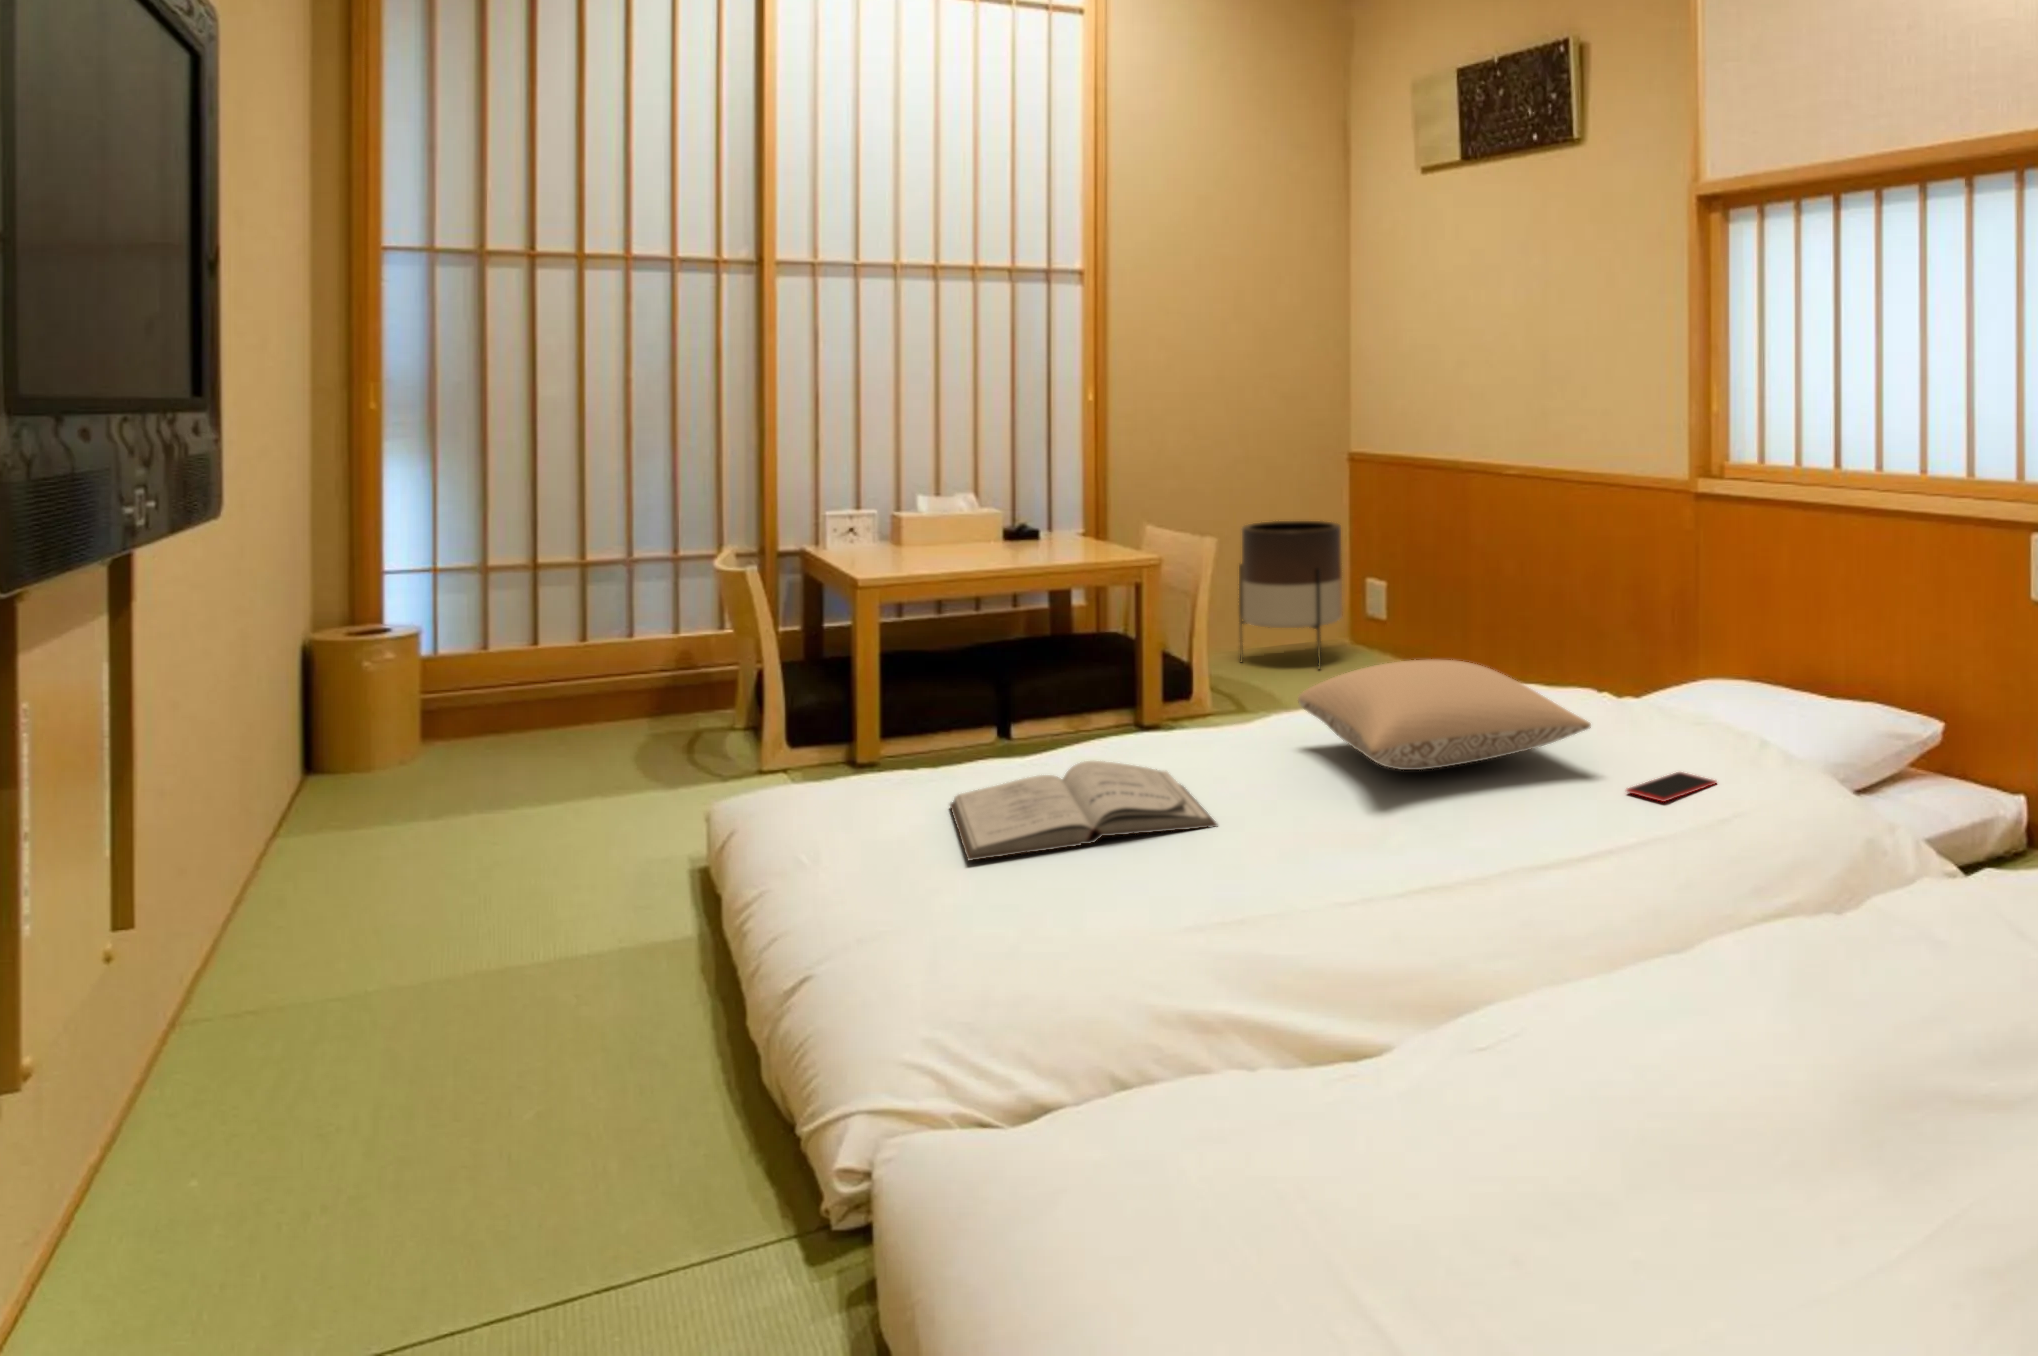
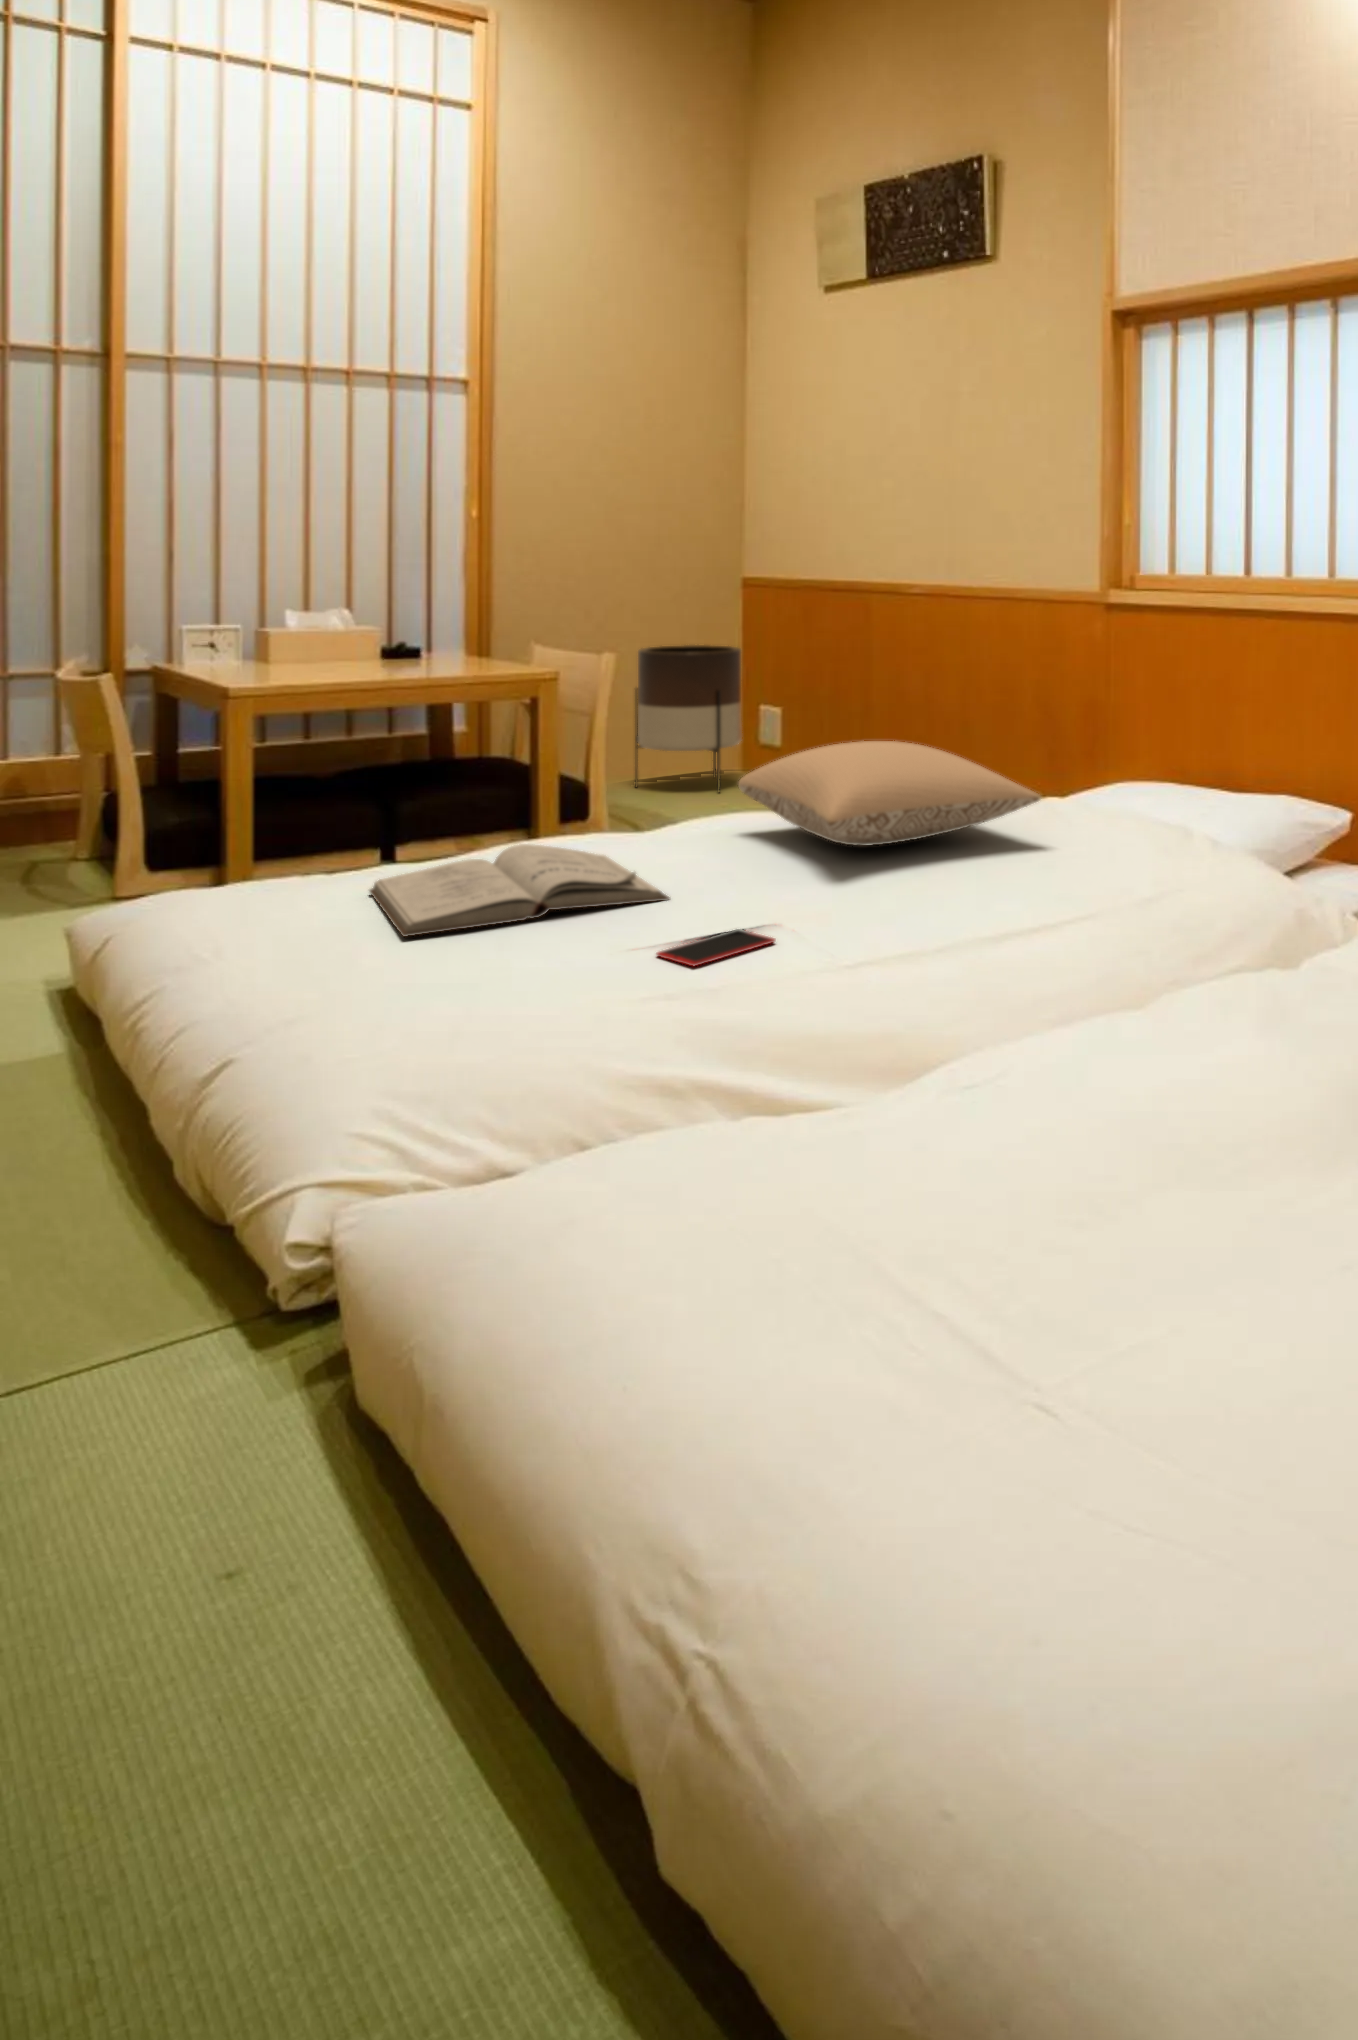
smartphone: present [1626,772,1716,802] -> present [656,929,775,966]

